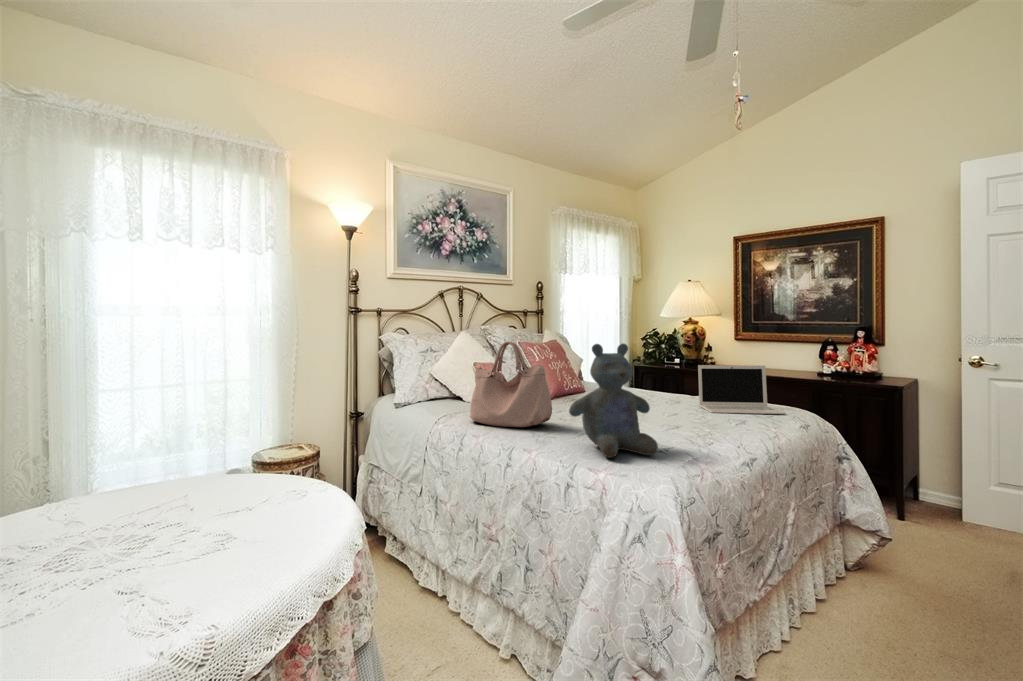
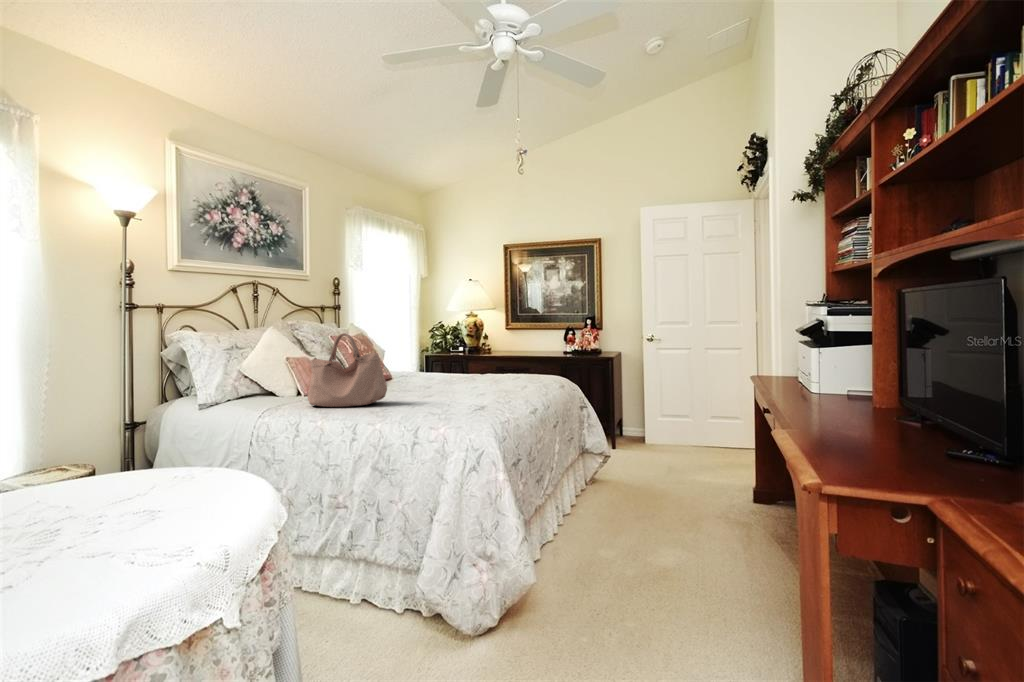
stuffed bear: present [569,343,658,458] -> none [413,331,479,414]
laptop: present [698,365,785,414] -> none [487,347,548,385]

